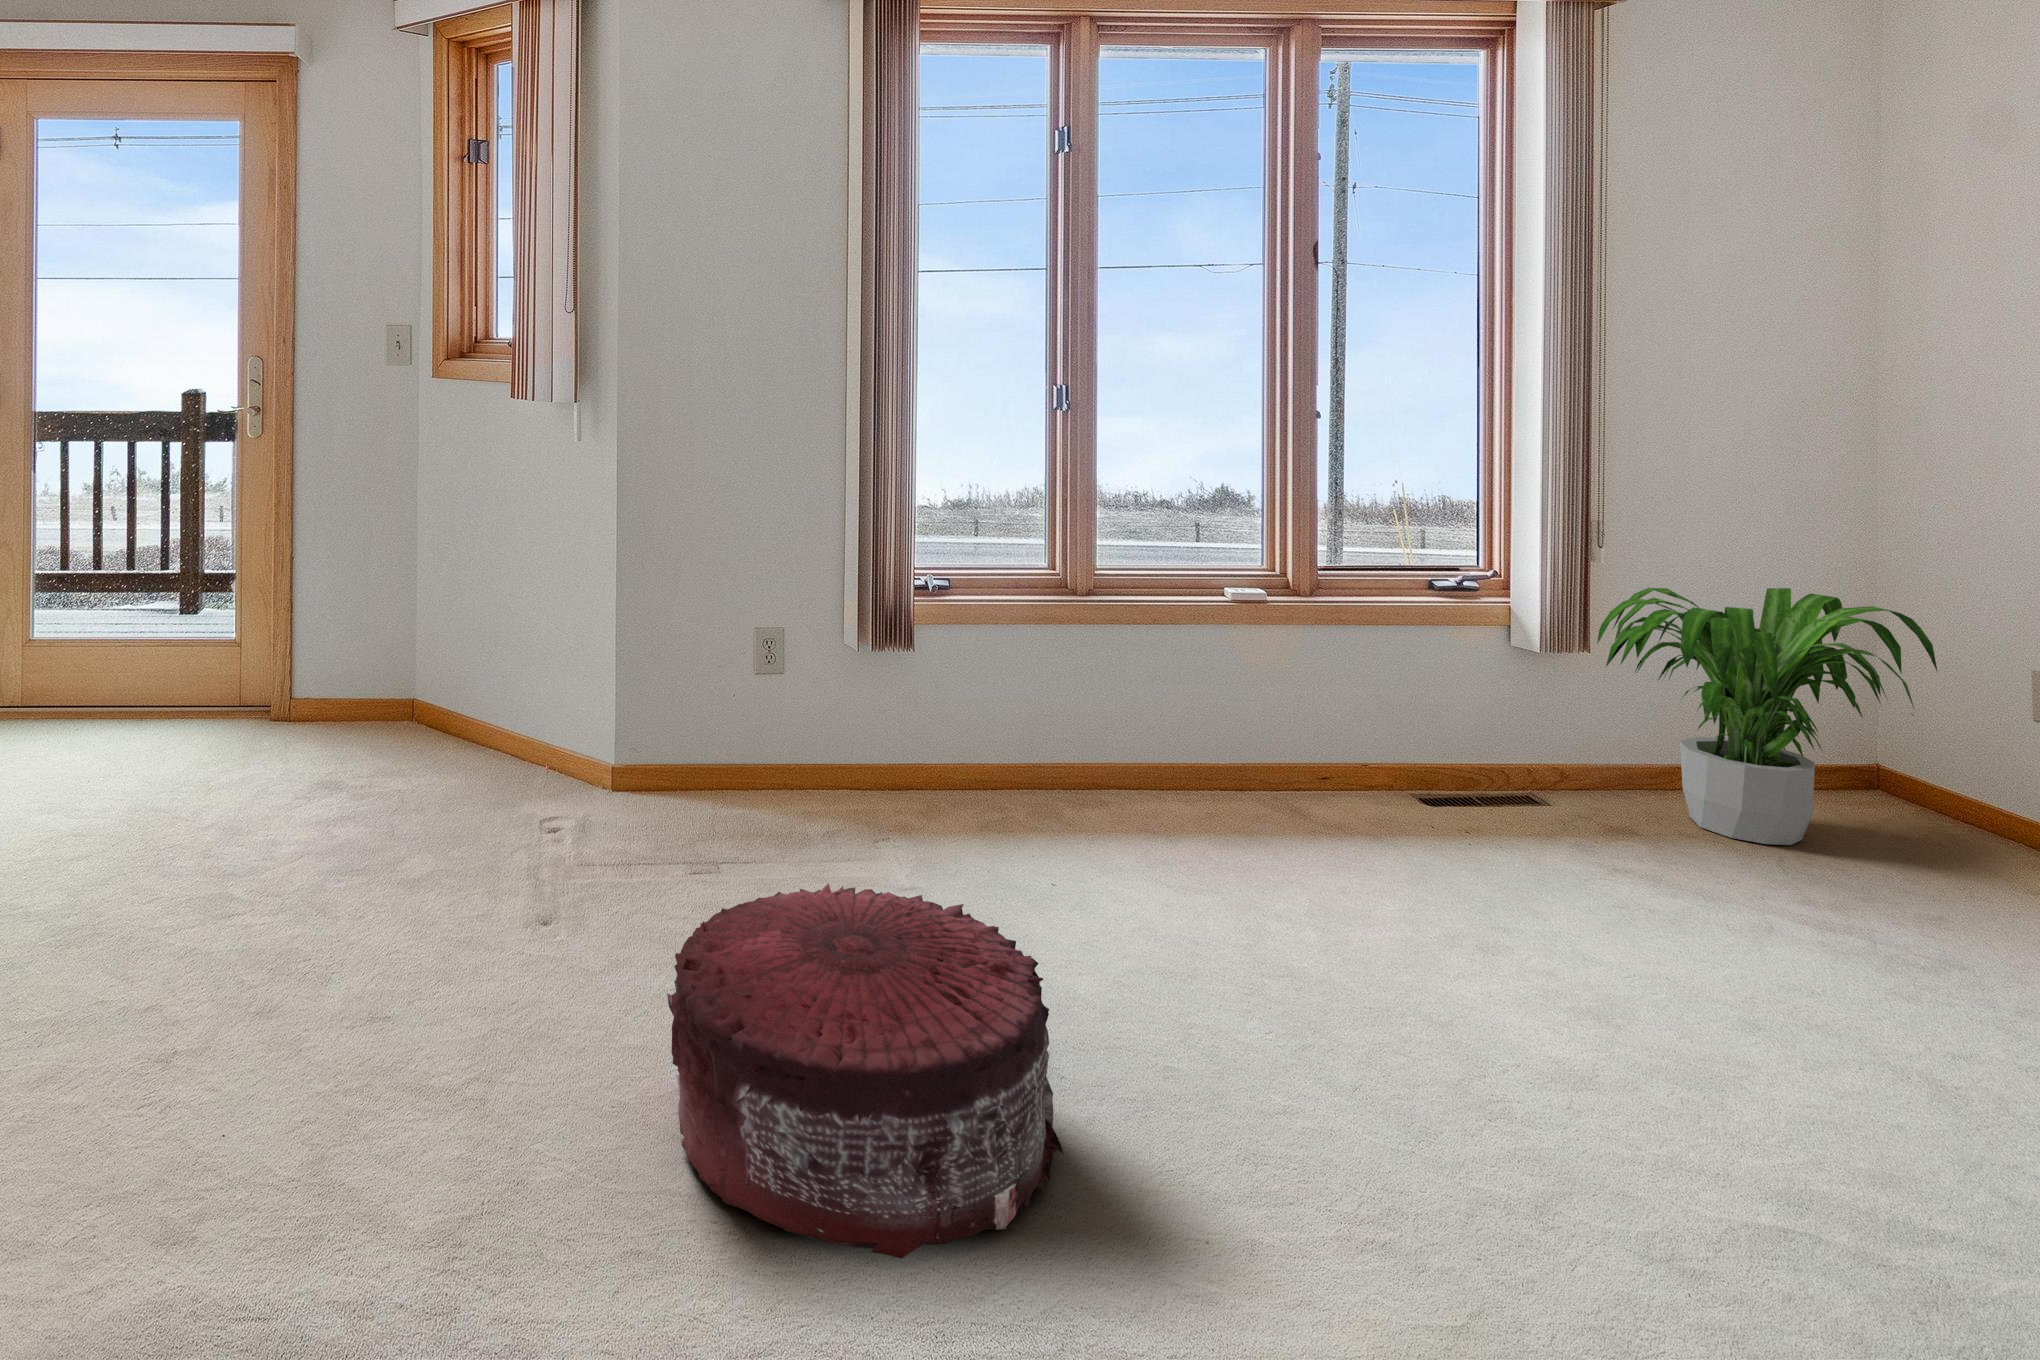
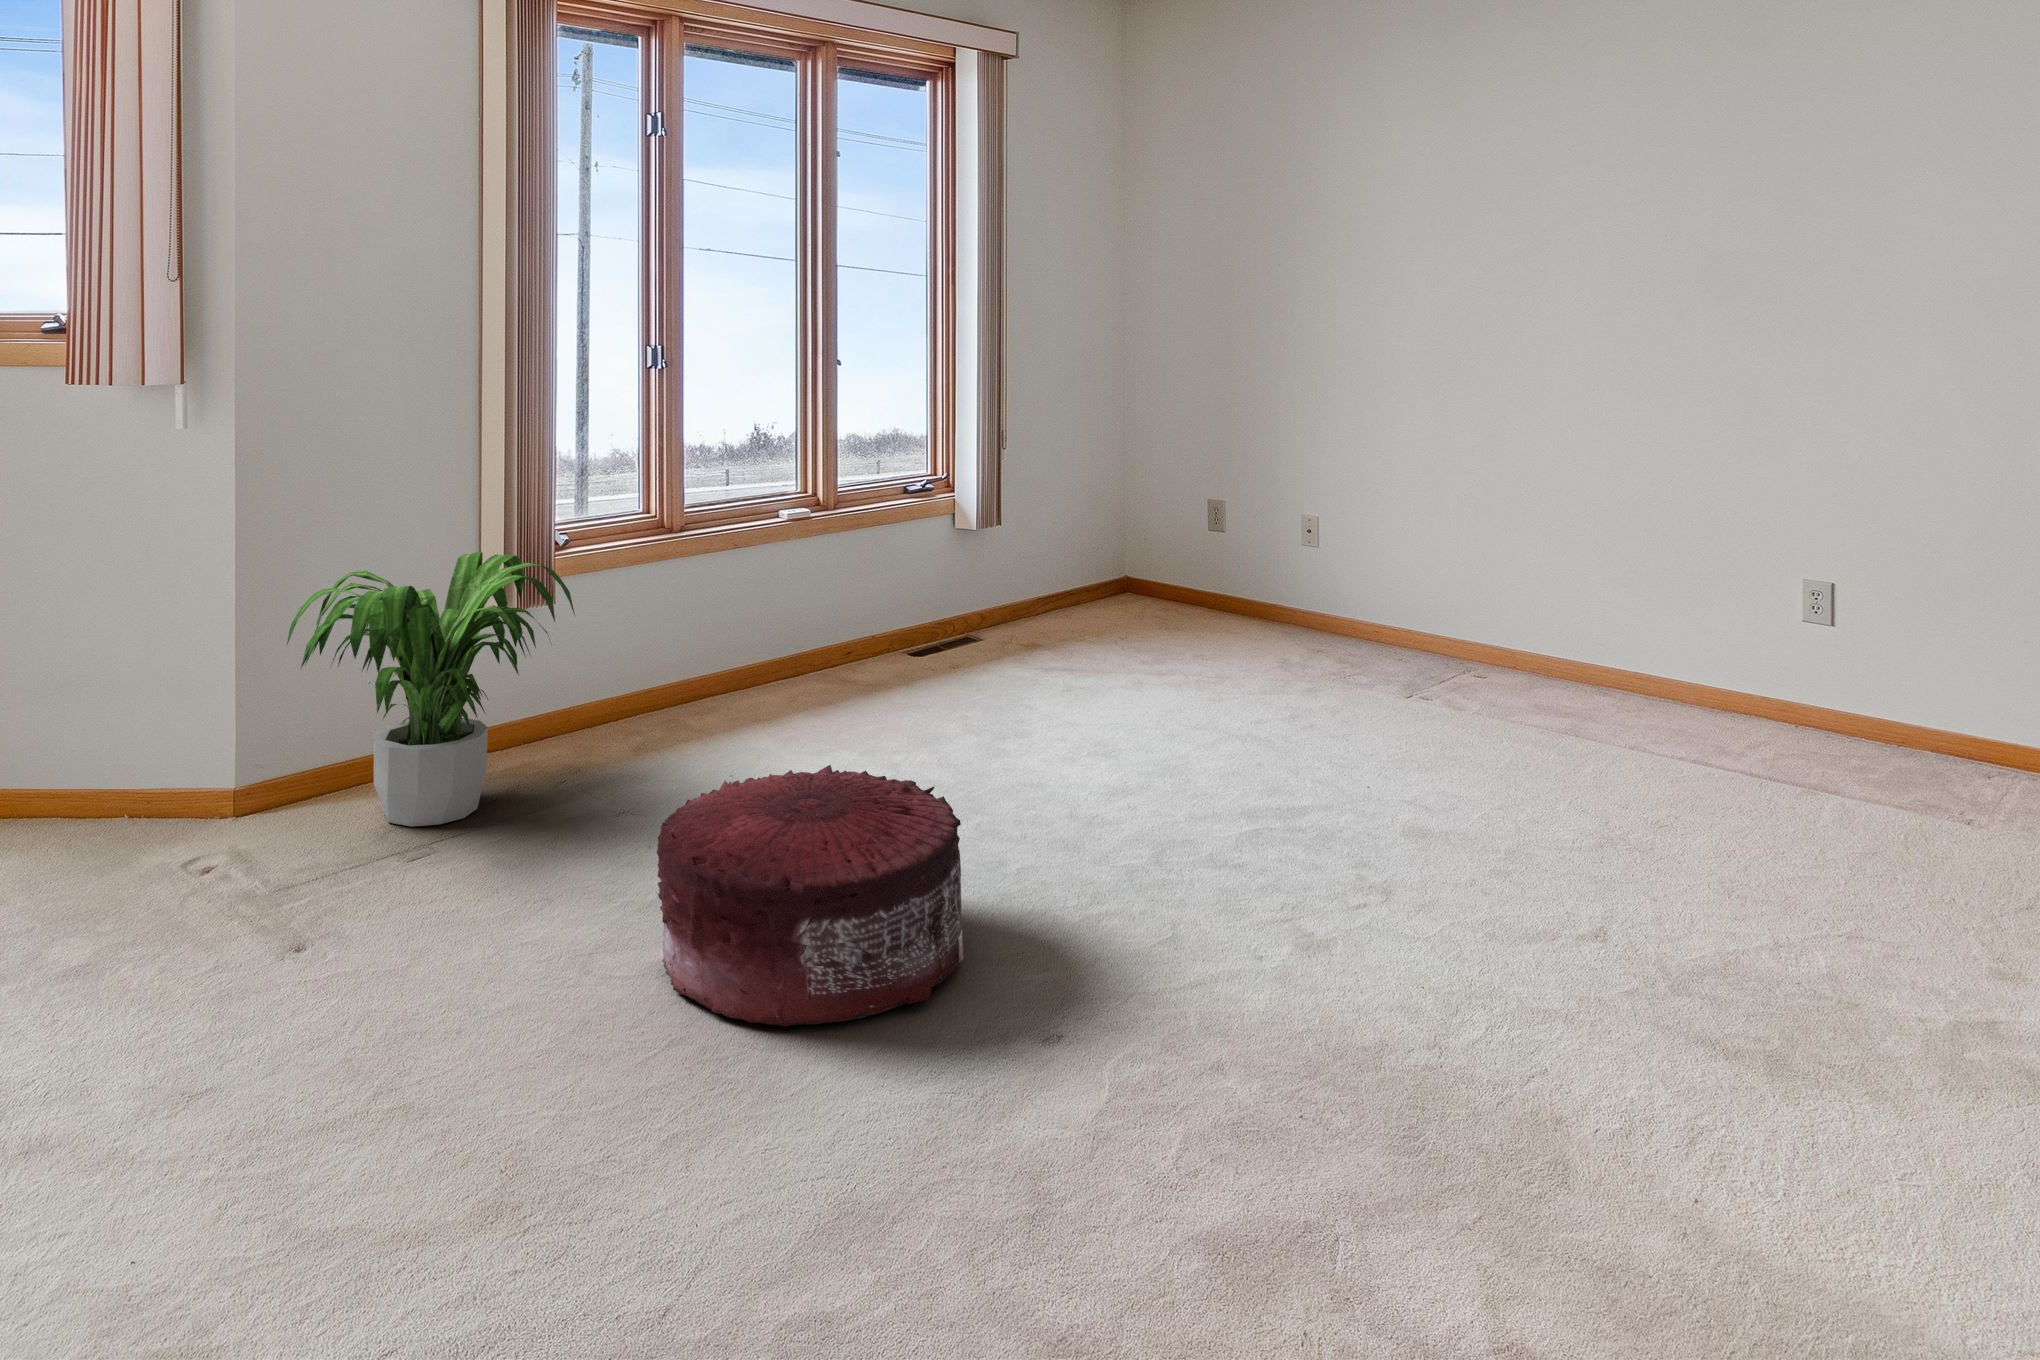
potted plant: present [1597,588,1938,845] -> present [287,552,575,827]

